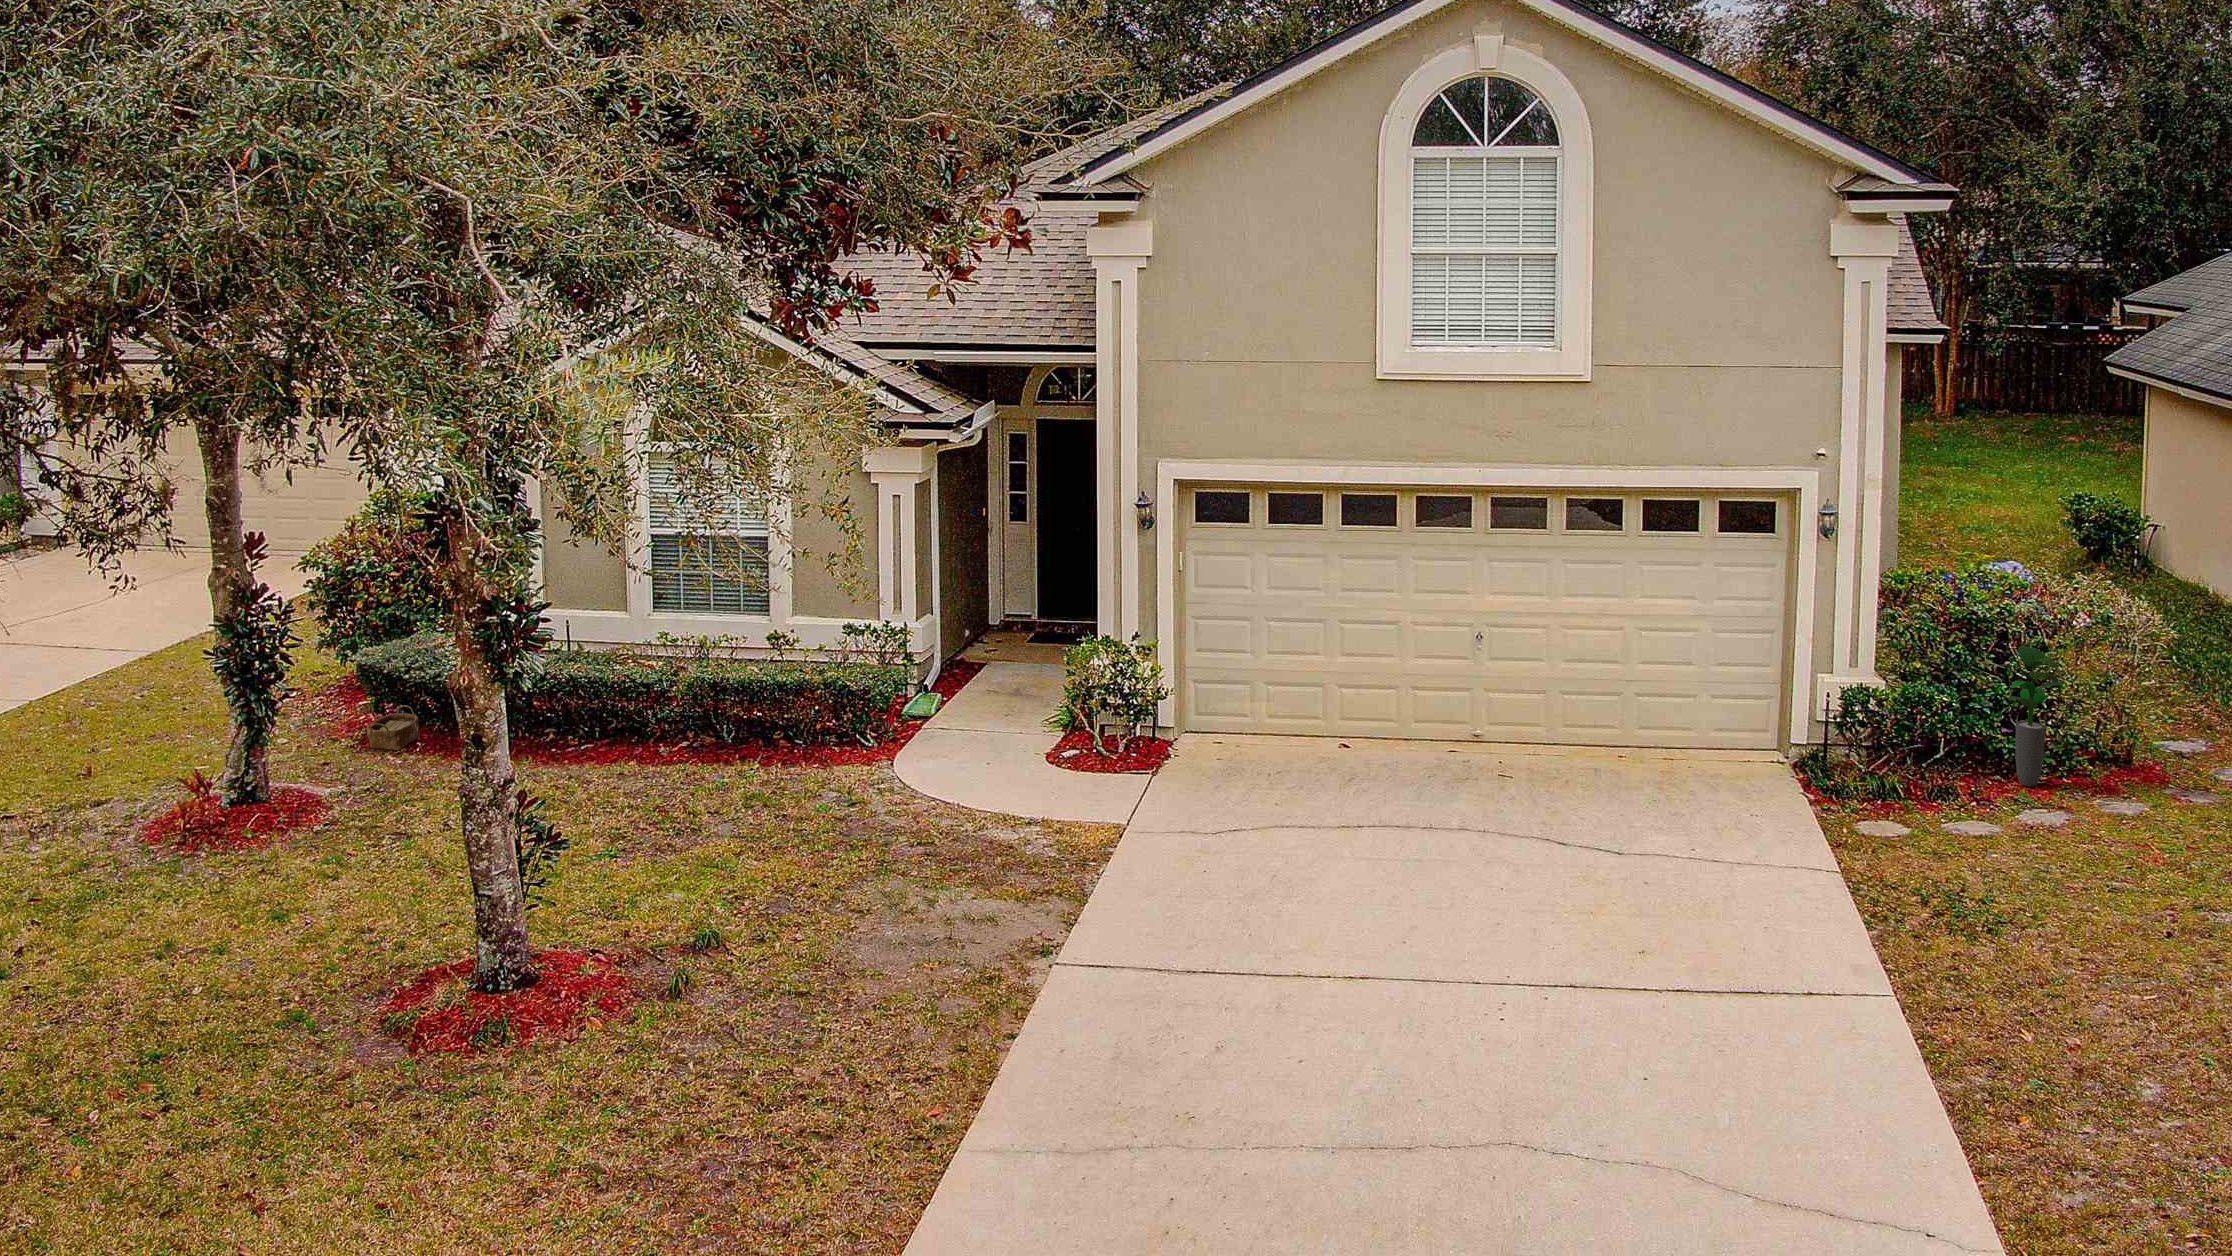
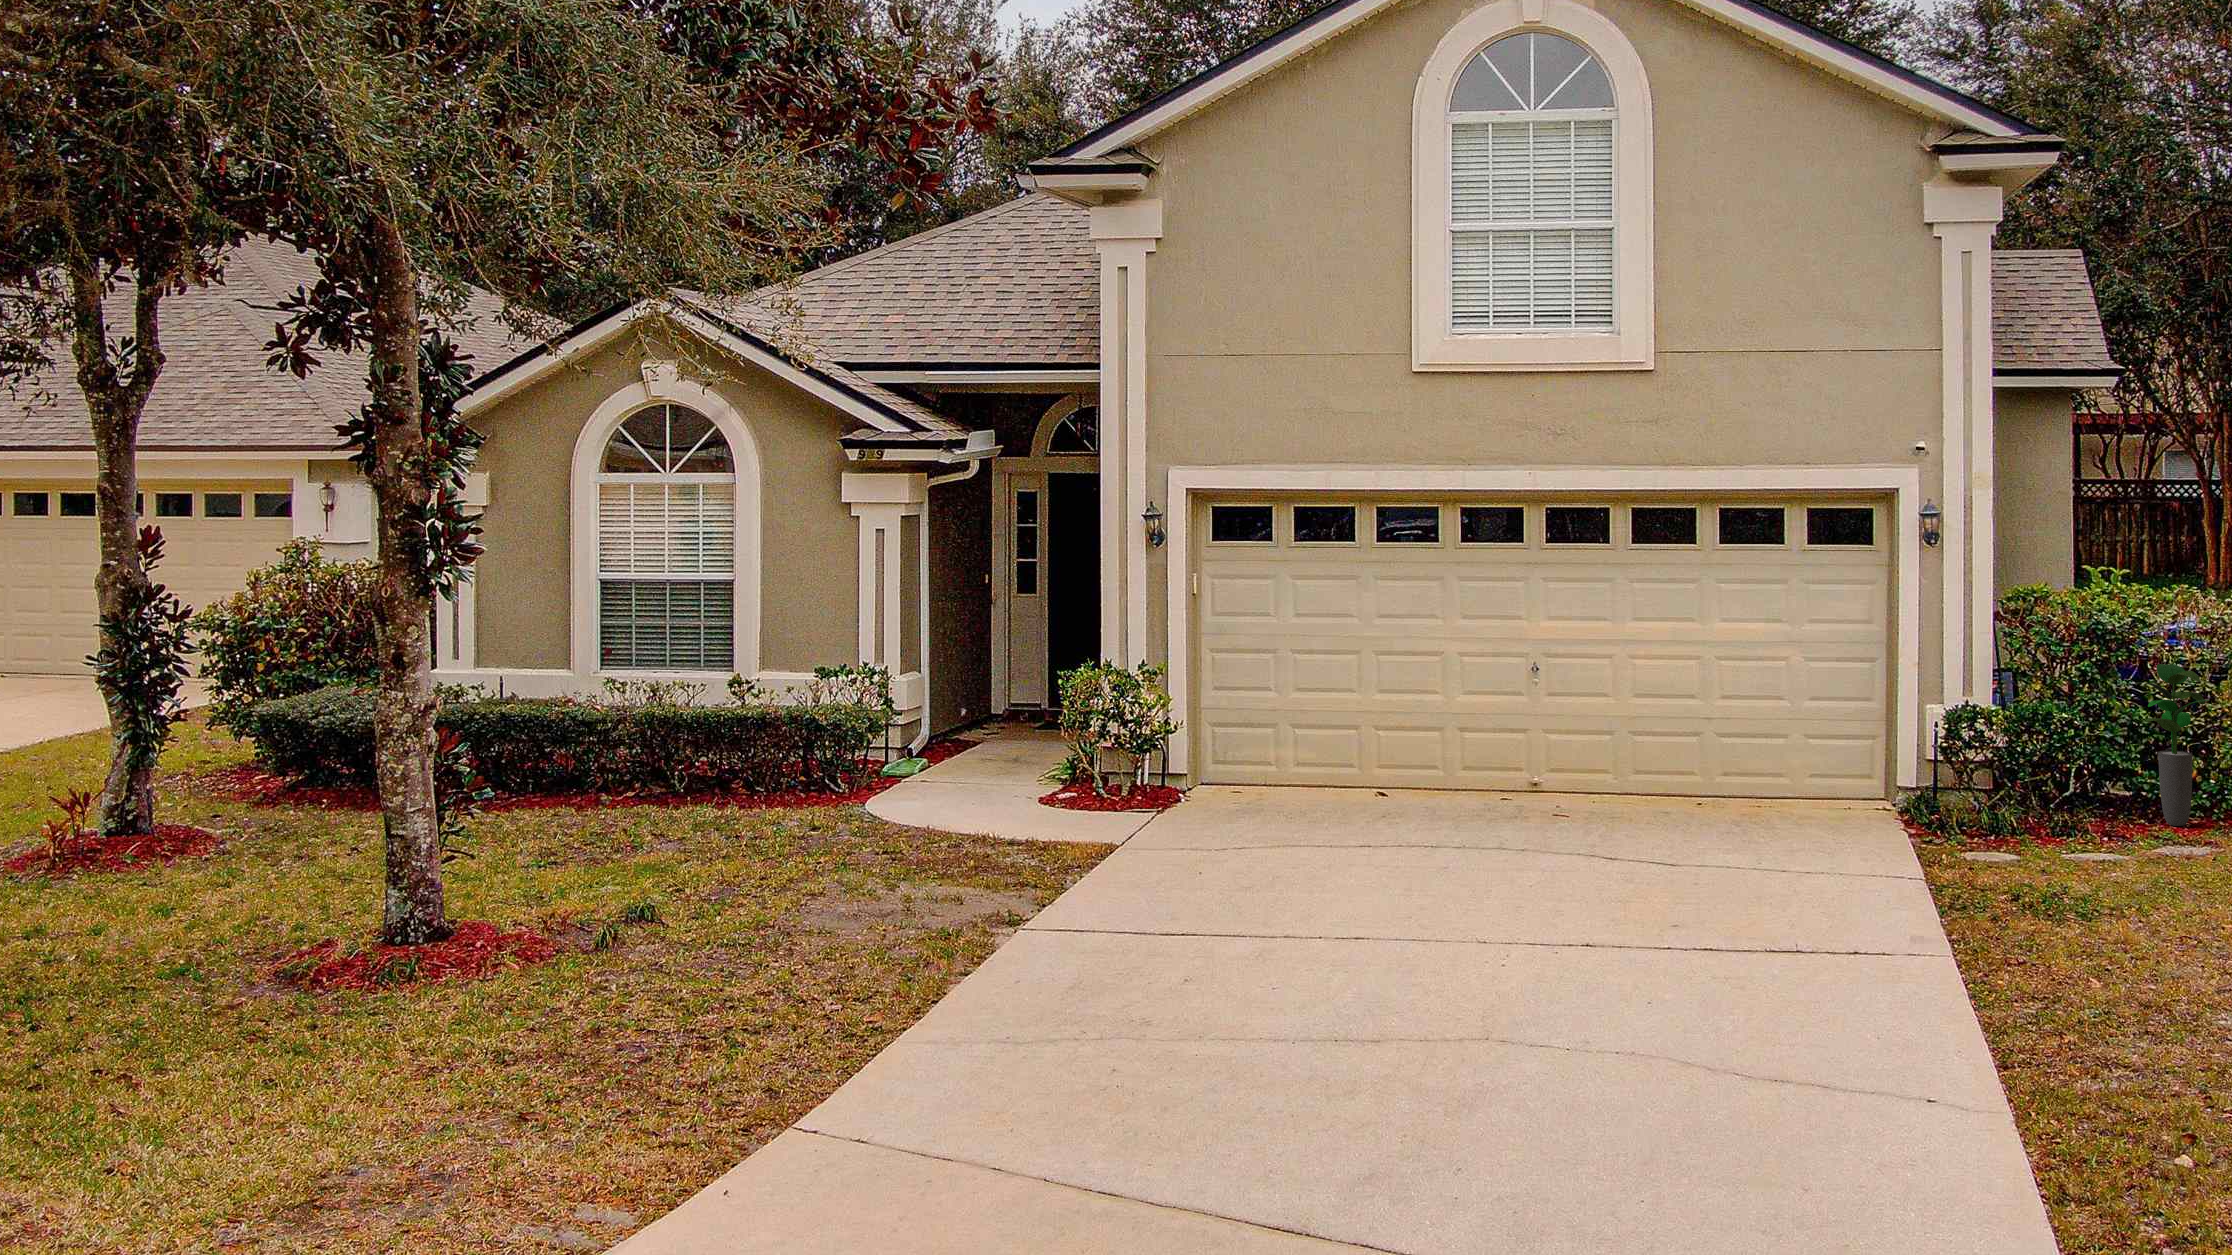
woven basket: present [367,705,420,750] -> none [282,752,340,798]

